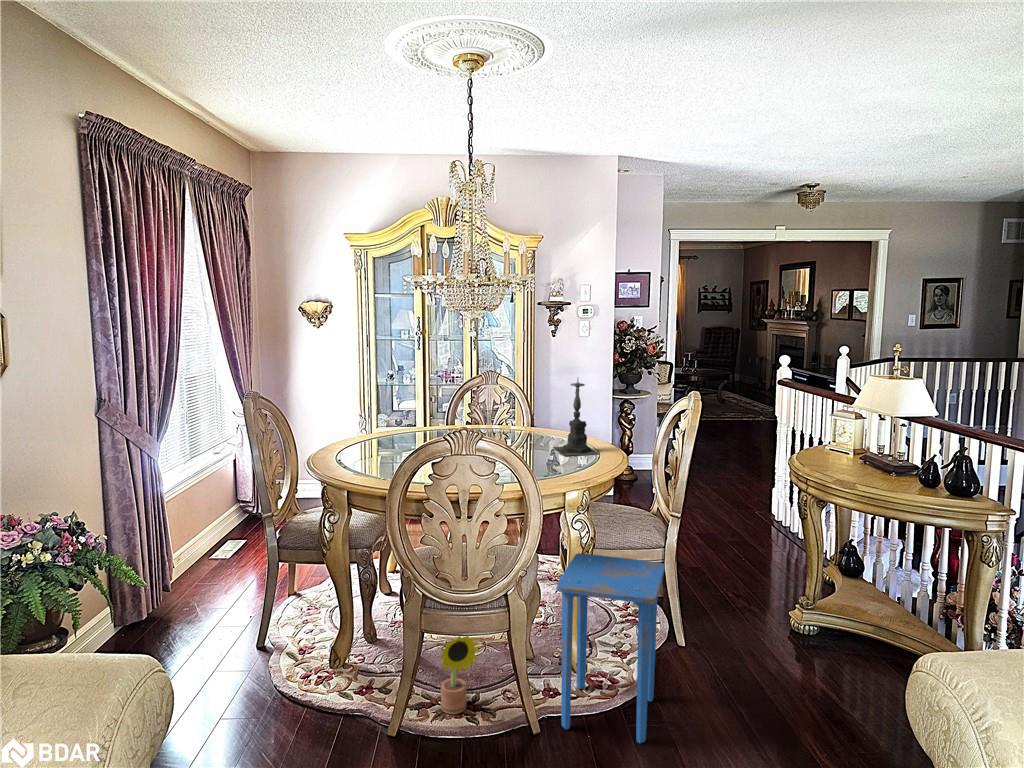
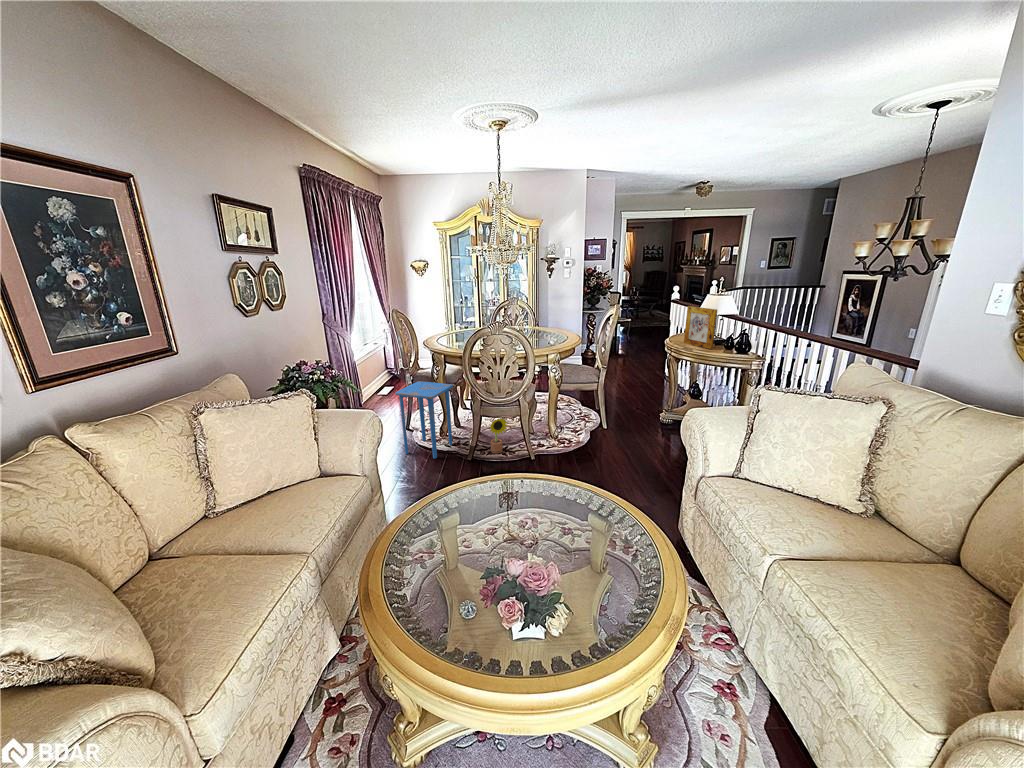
candle holder: present [553,378,599,456] -> none [544,296,568,339]
picture frame: none [831,397,900,484] -> present [684,306,717,349]
side table: present [557,553,665,743] -> present [395,381,453,459]

